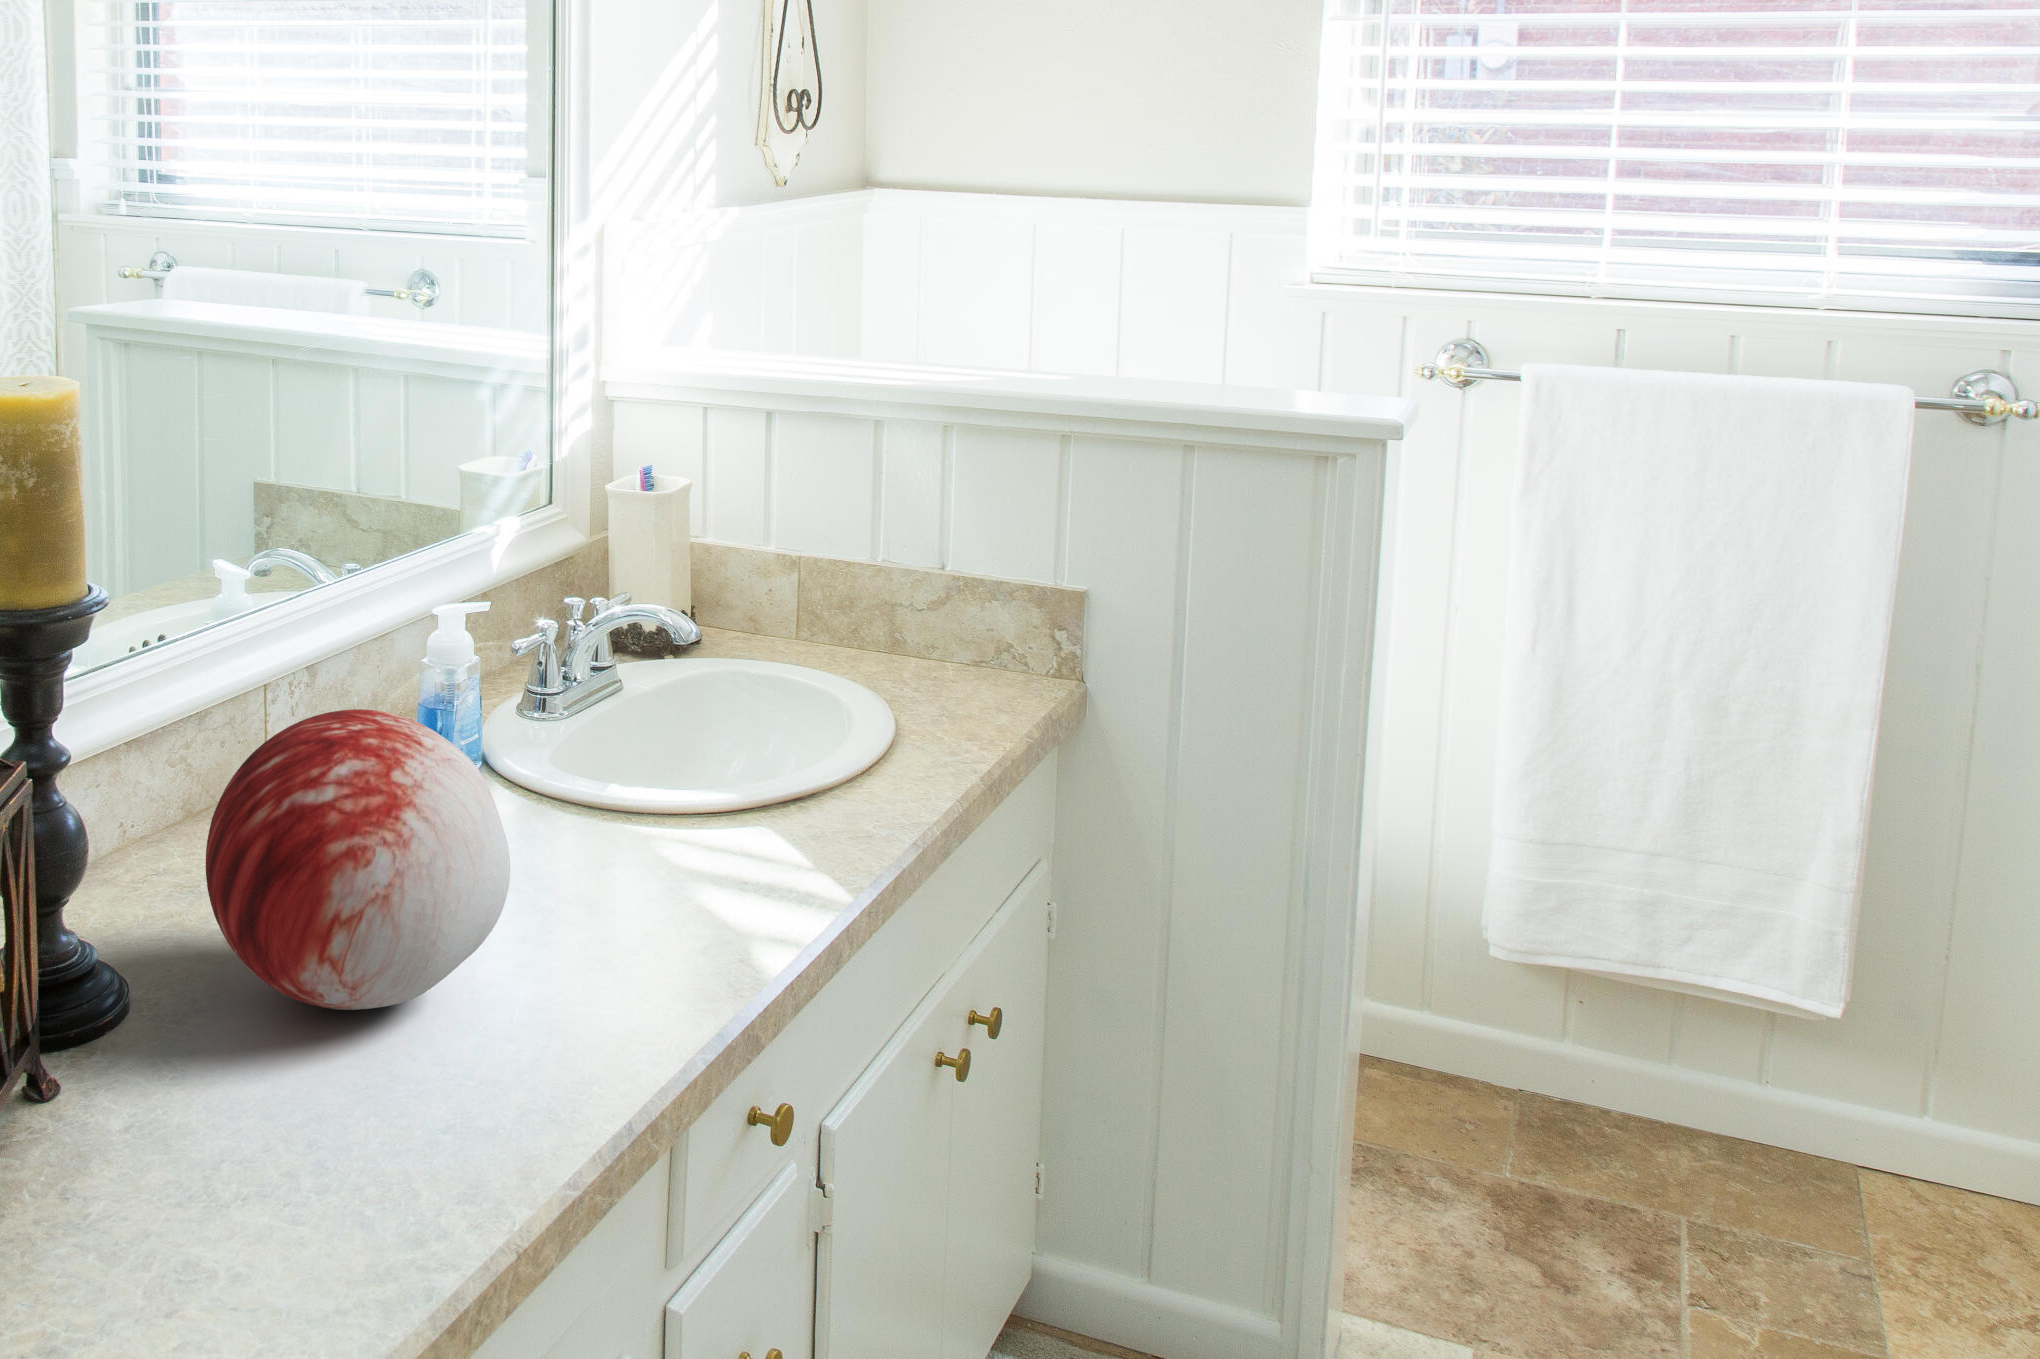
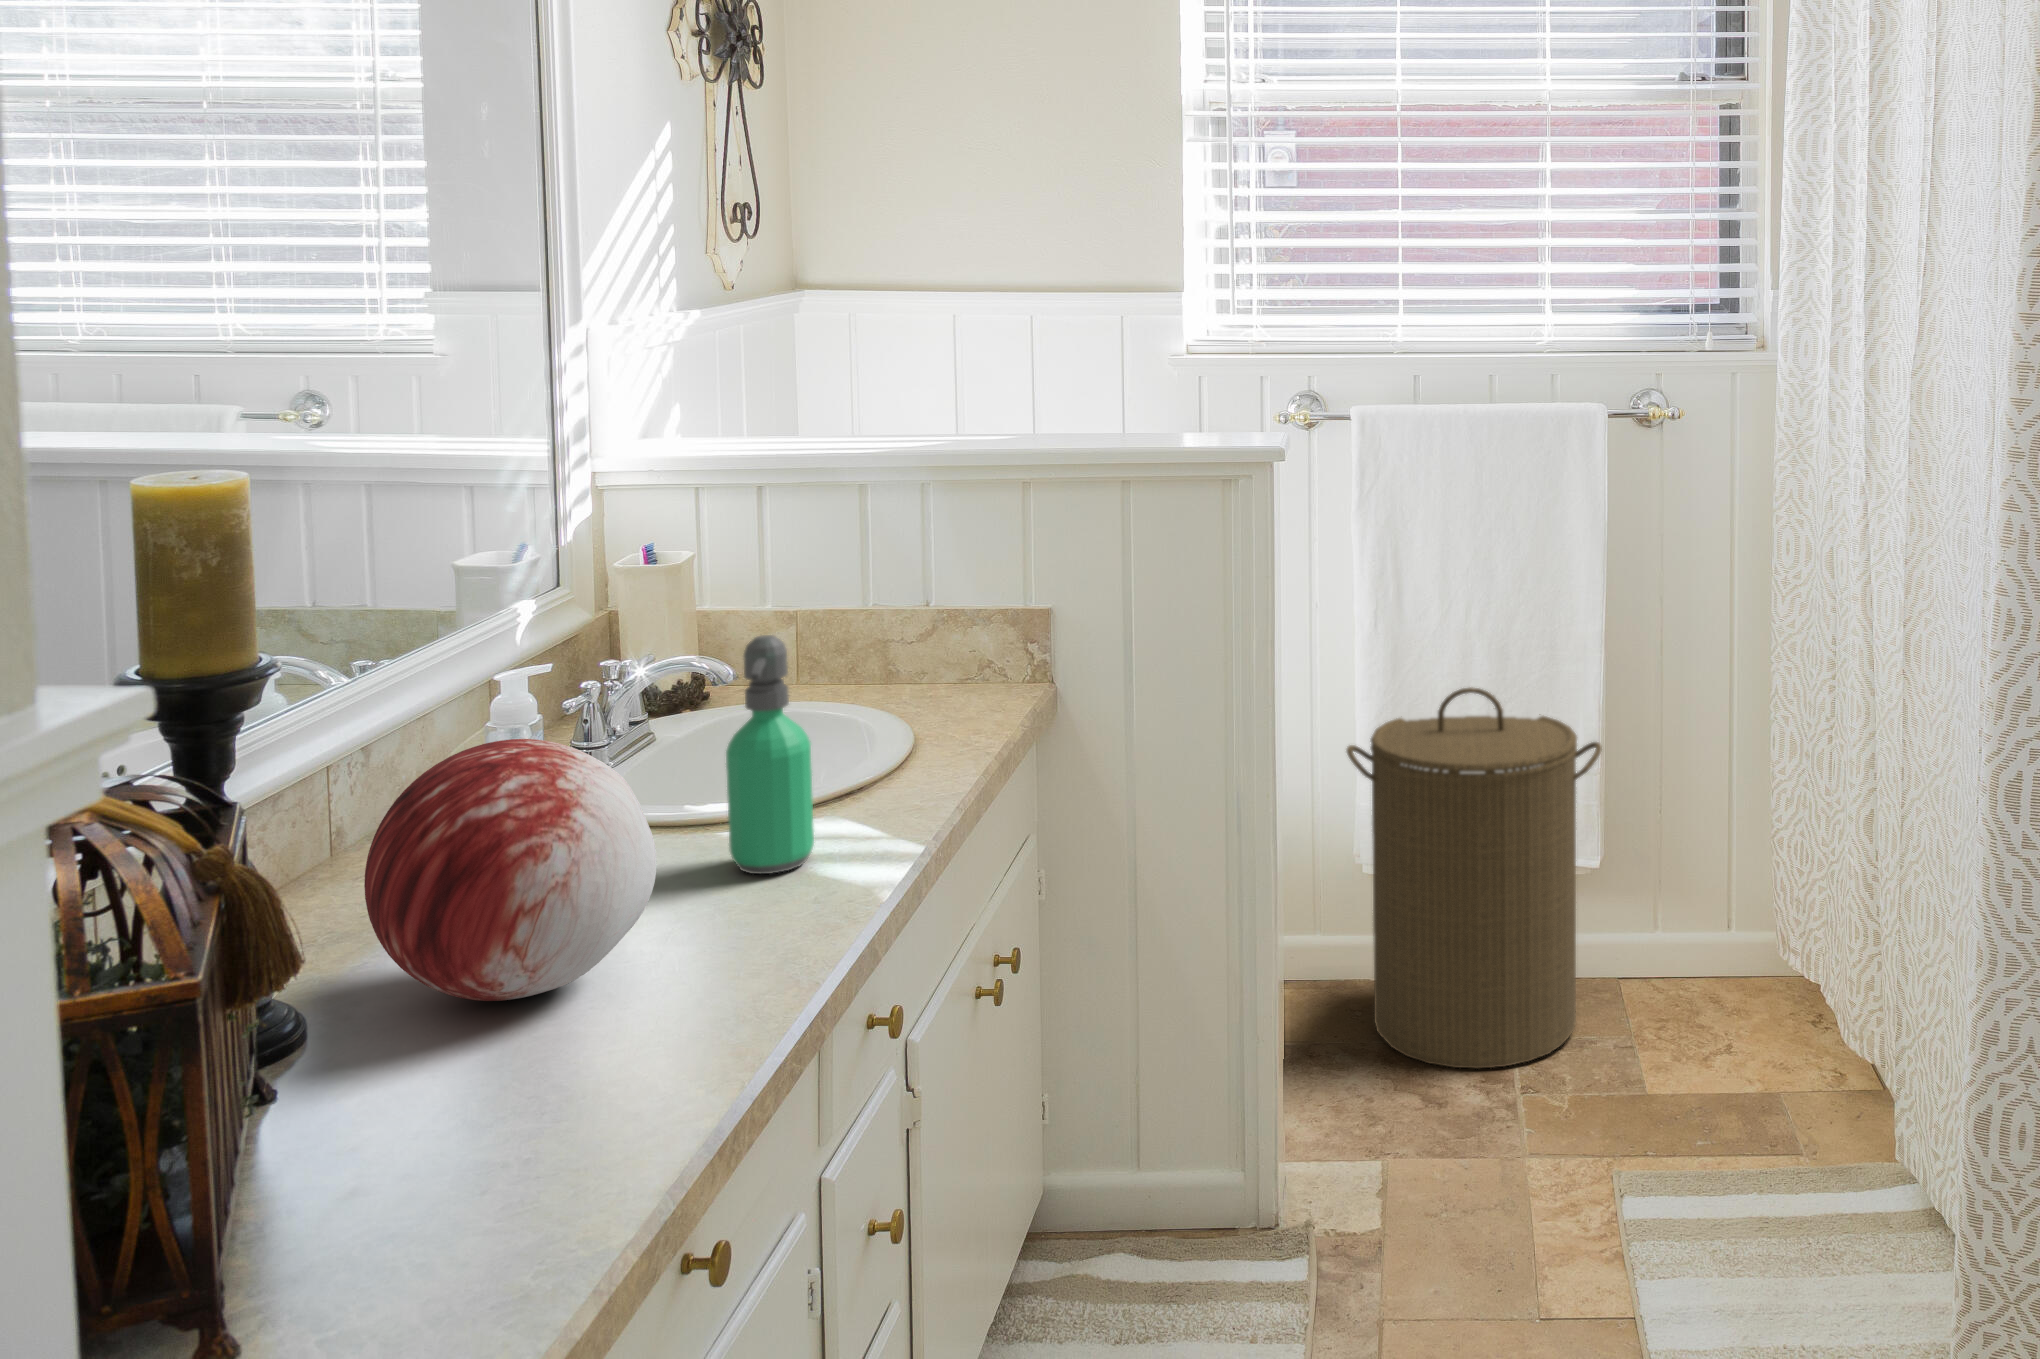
soap dispenser: none [632,611,728,894] -> present [726,635,814,874]
laundry hamper: none [1478,750,1861,1262] -> present [1347,687,1602,1068]

